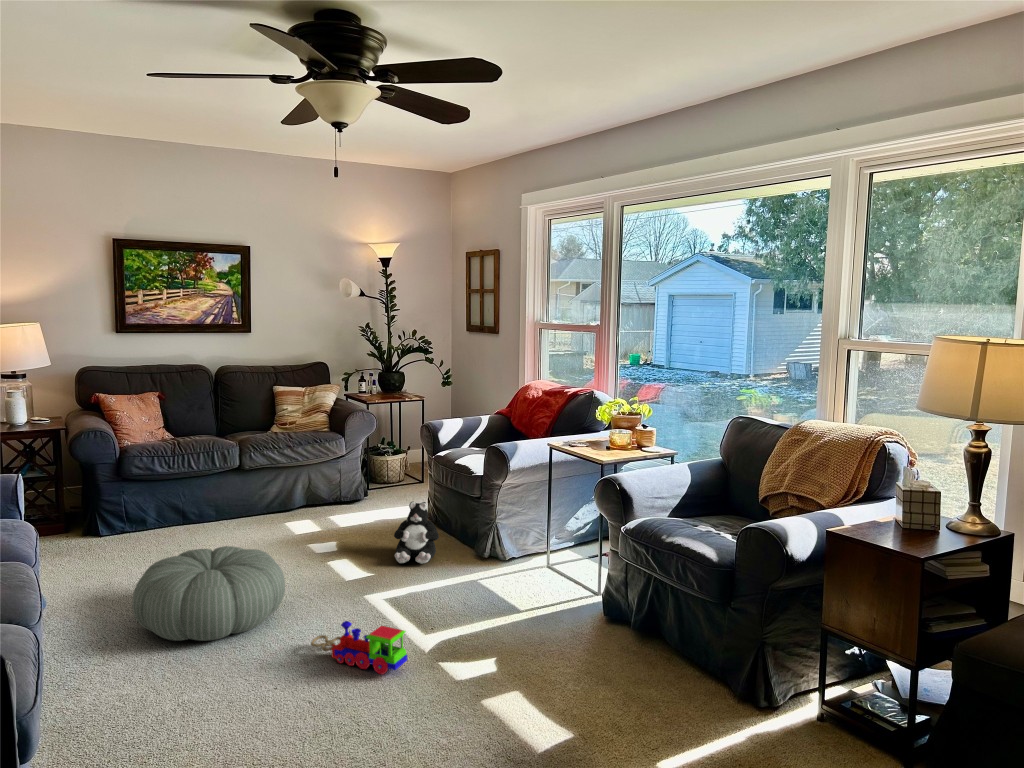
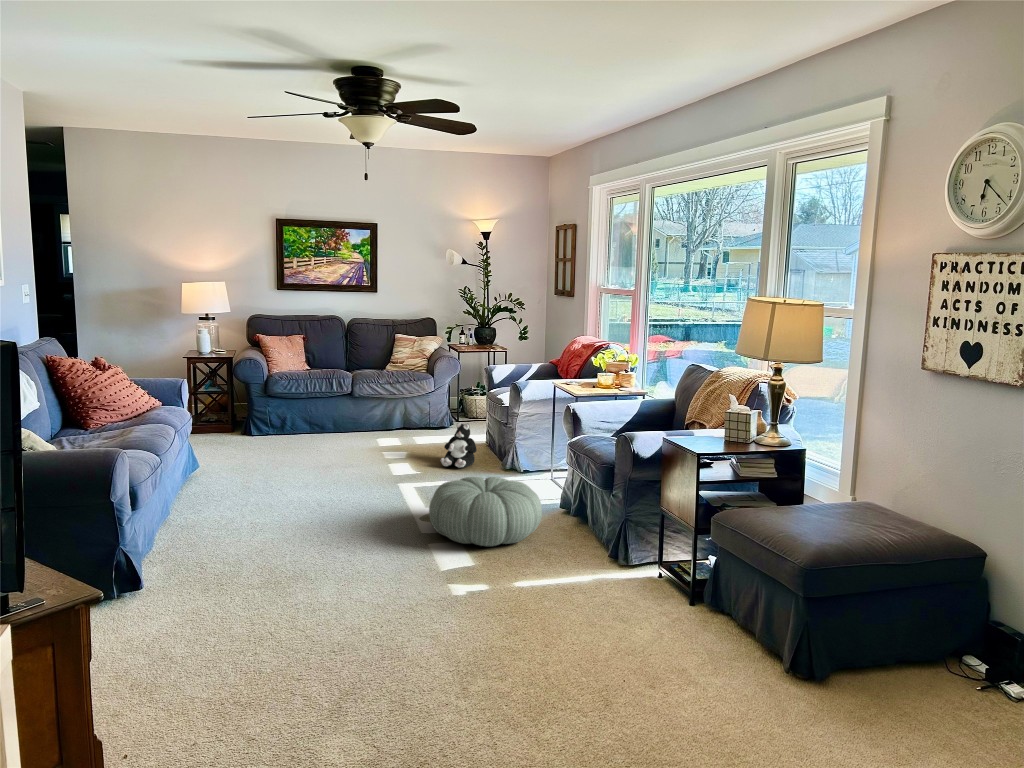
pouf: present [132,546,285,641] -> present [429,477,542,546]
toy train: present [311,621,407,674] -> none [355,484,409,518]

